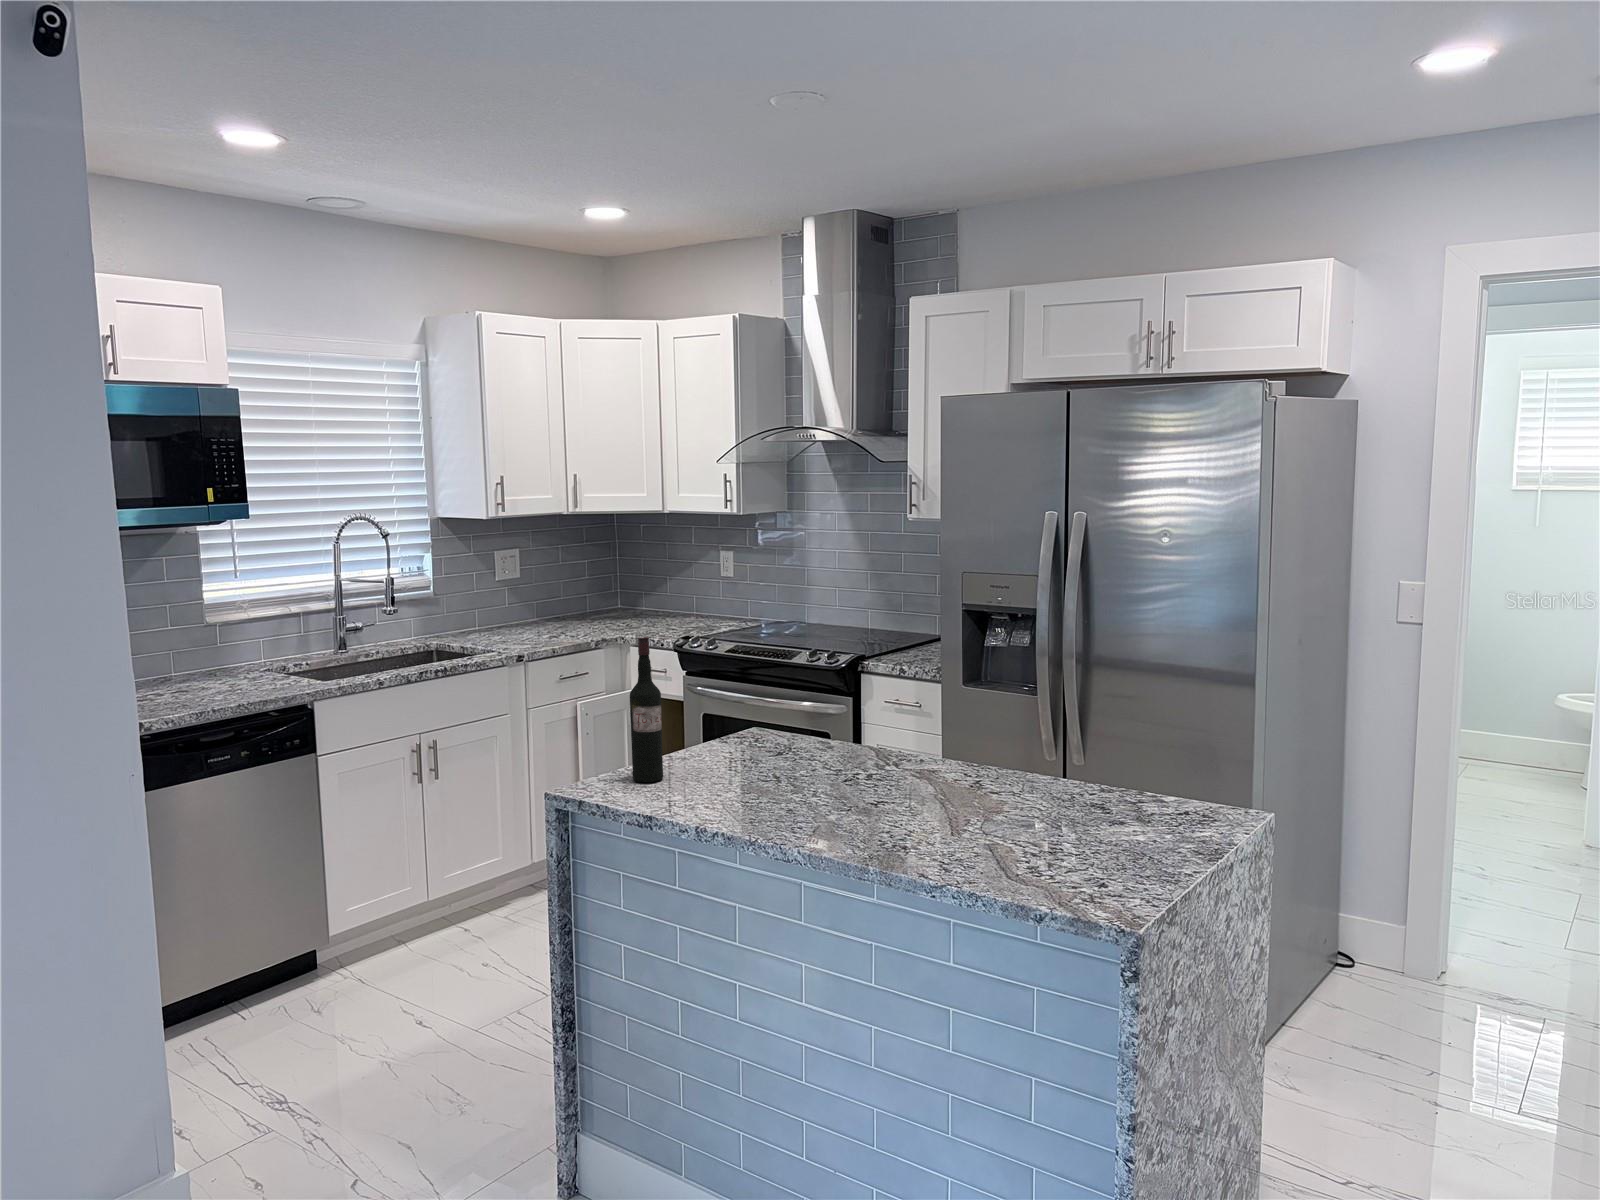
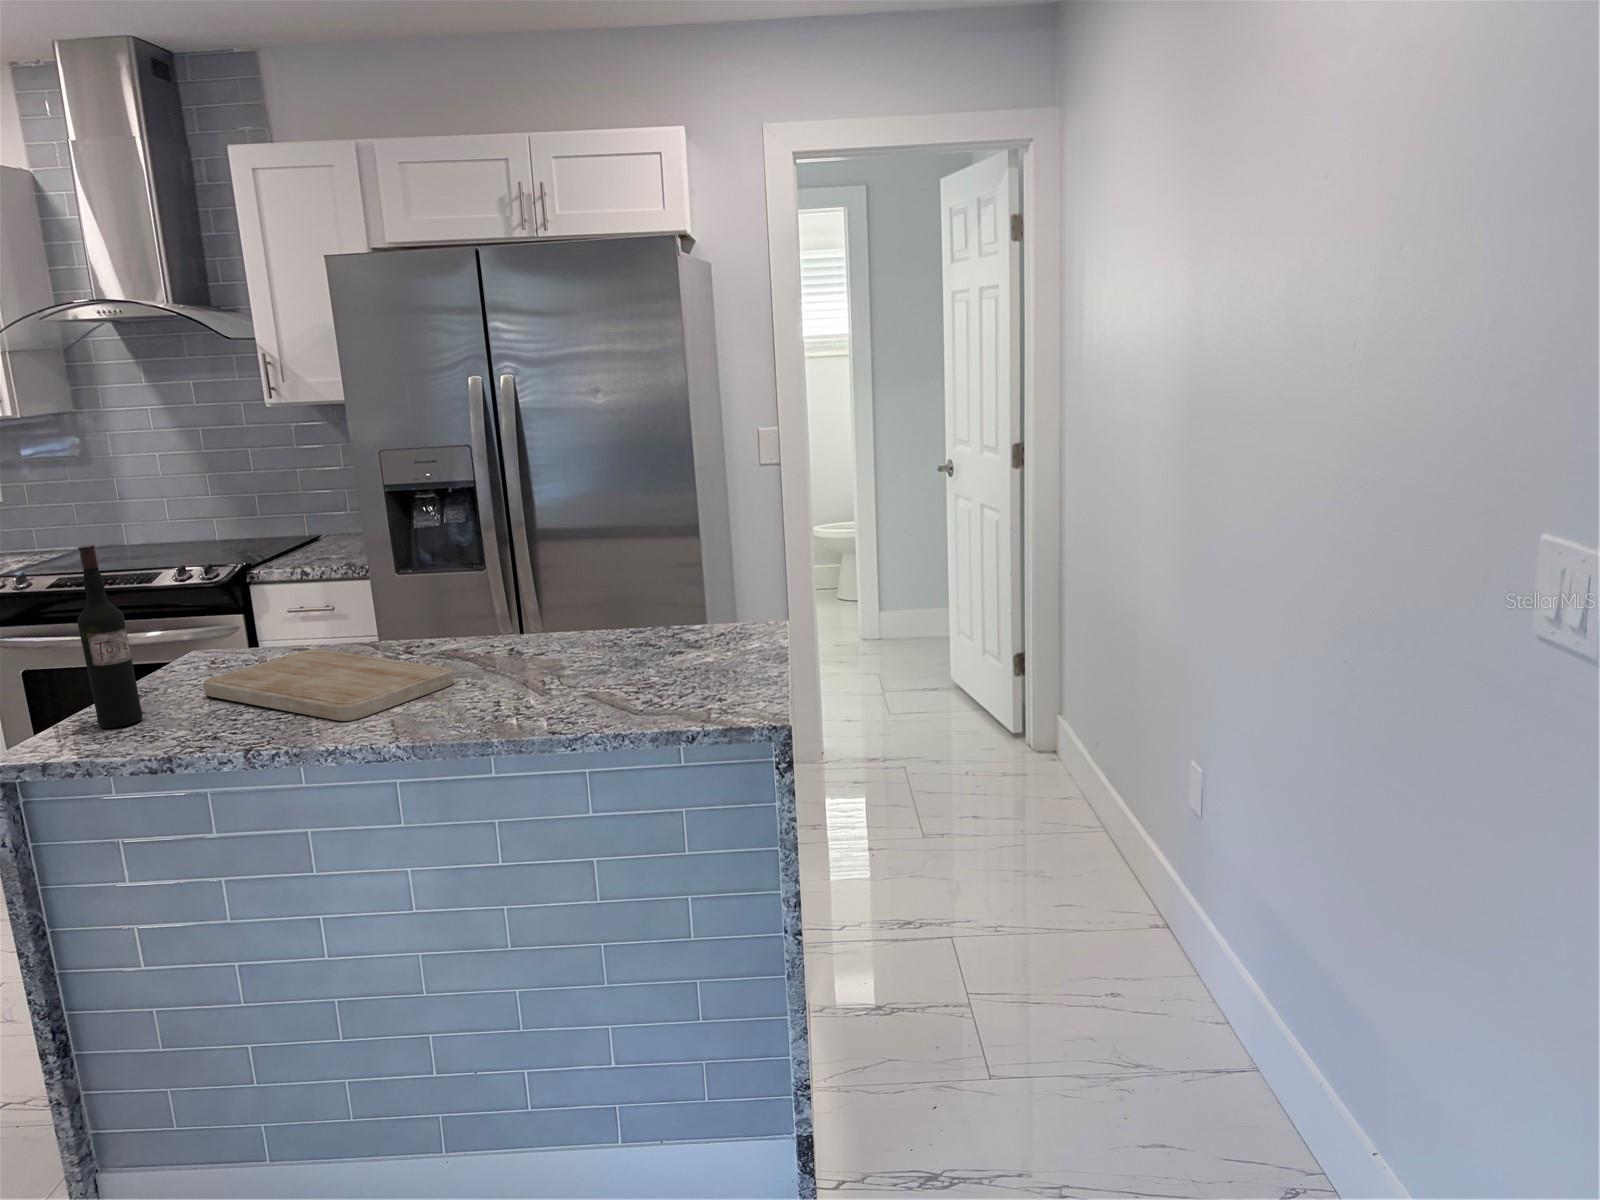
cutting board: none [717,747,894,819] -> present [204,649,454,721]

